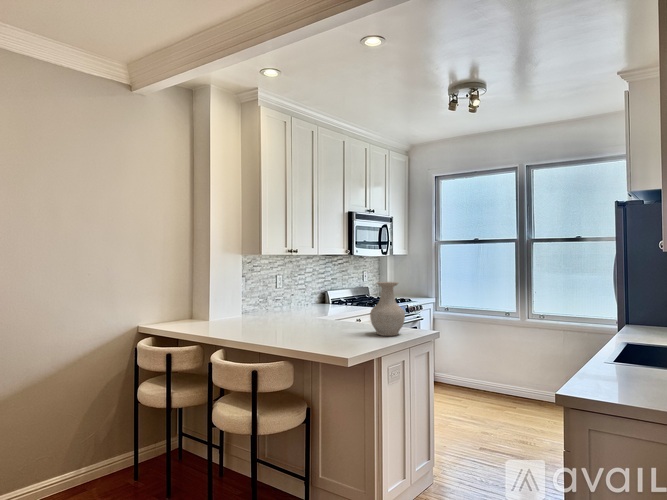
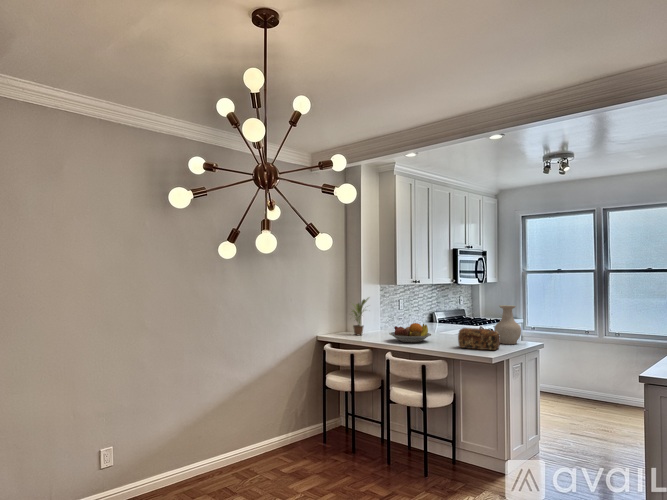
potted plant: none [188,272,221,324] -> present [352,298,369,335]
fruit bowl: none [227,308,286,335] -> present [389,323,431,343]
bread loaf: none [308,315,368,348] -> present [458,328,500,350]

